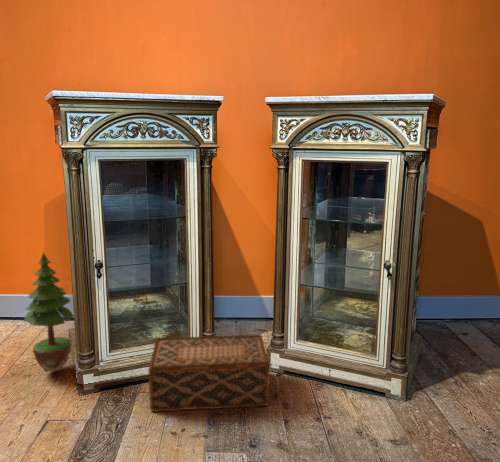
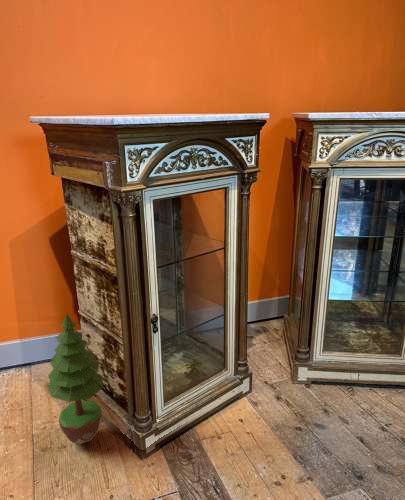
woven basket: present [148,335,270,412] -> none [200,353,334,463]

